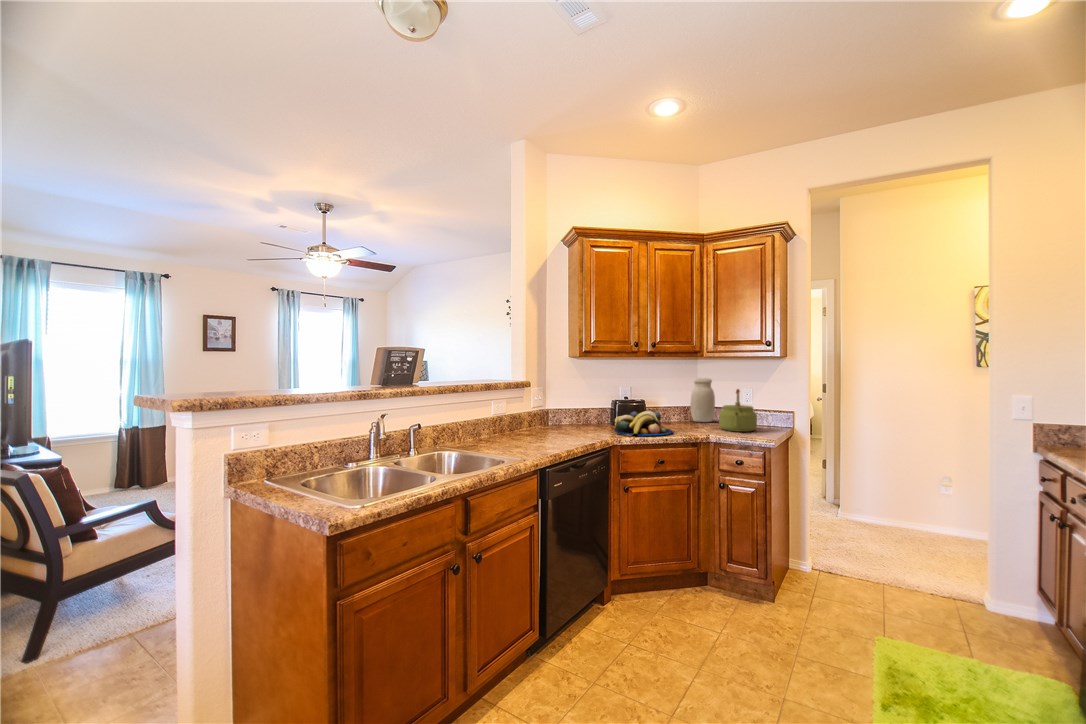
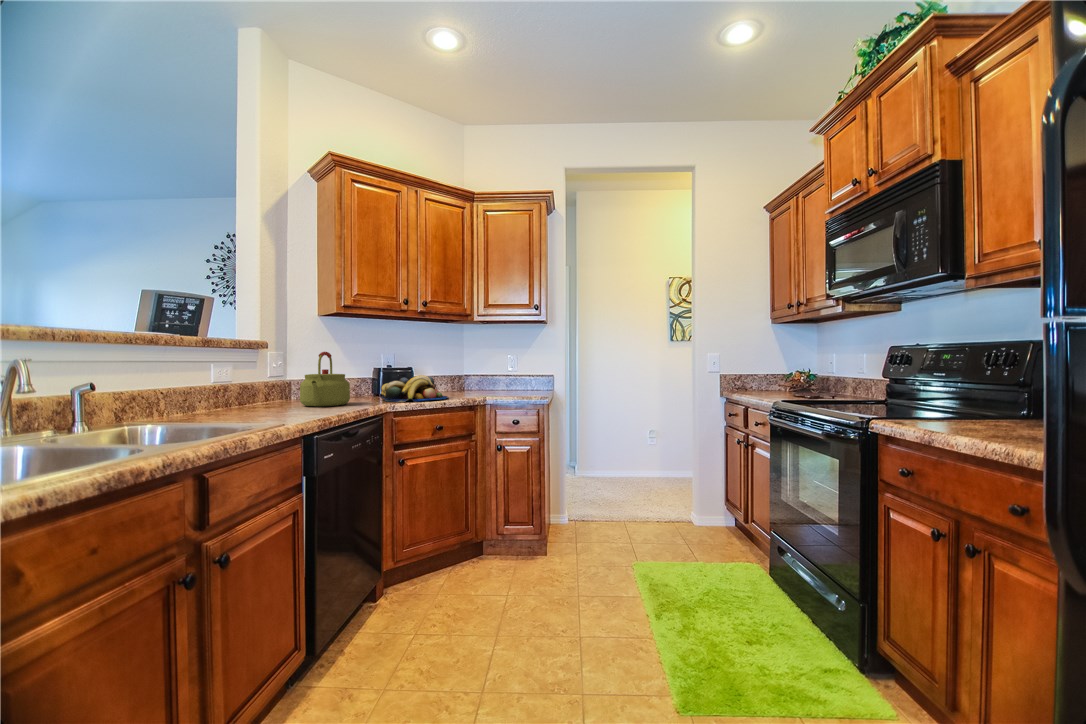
jar: present [690,378,715,422] -> none [457,346,482,391]
kettle: present [719,389,757,432] -> present [300,352,350,406]

